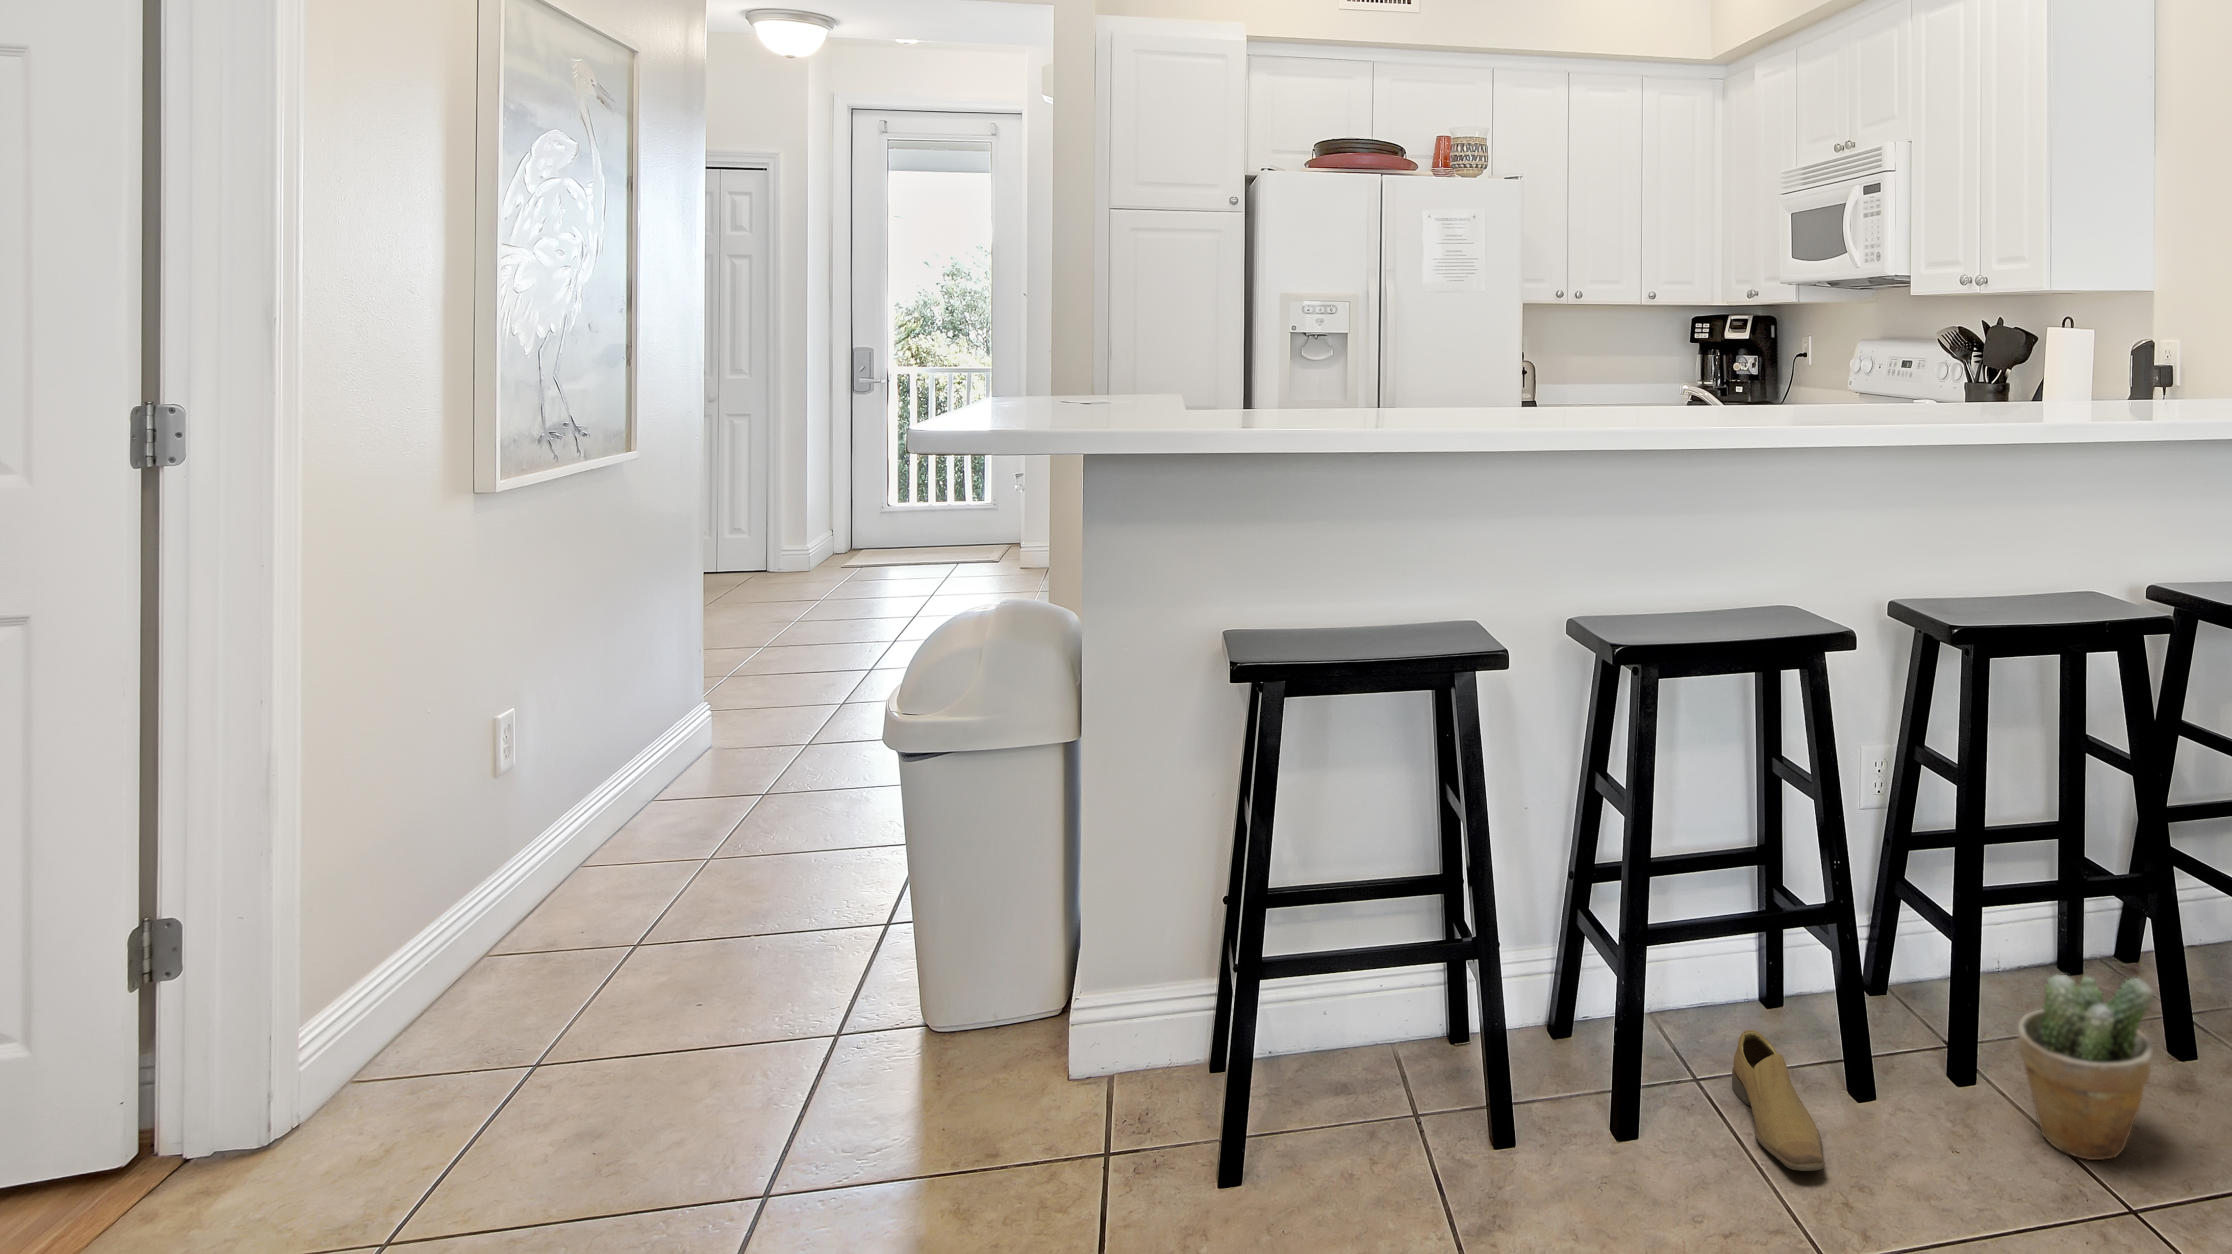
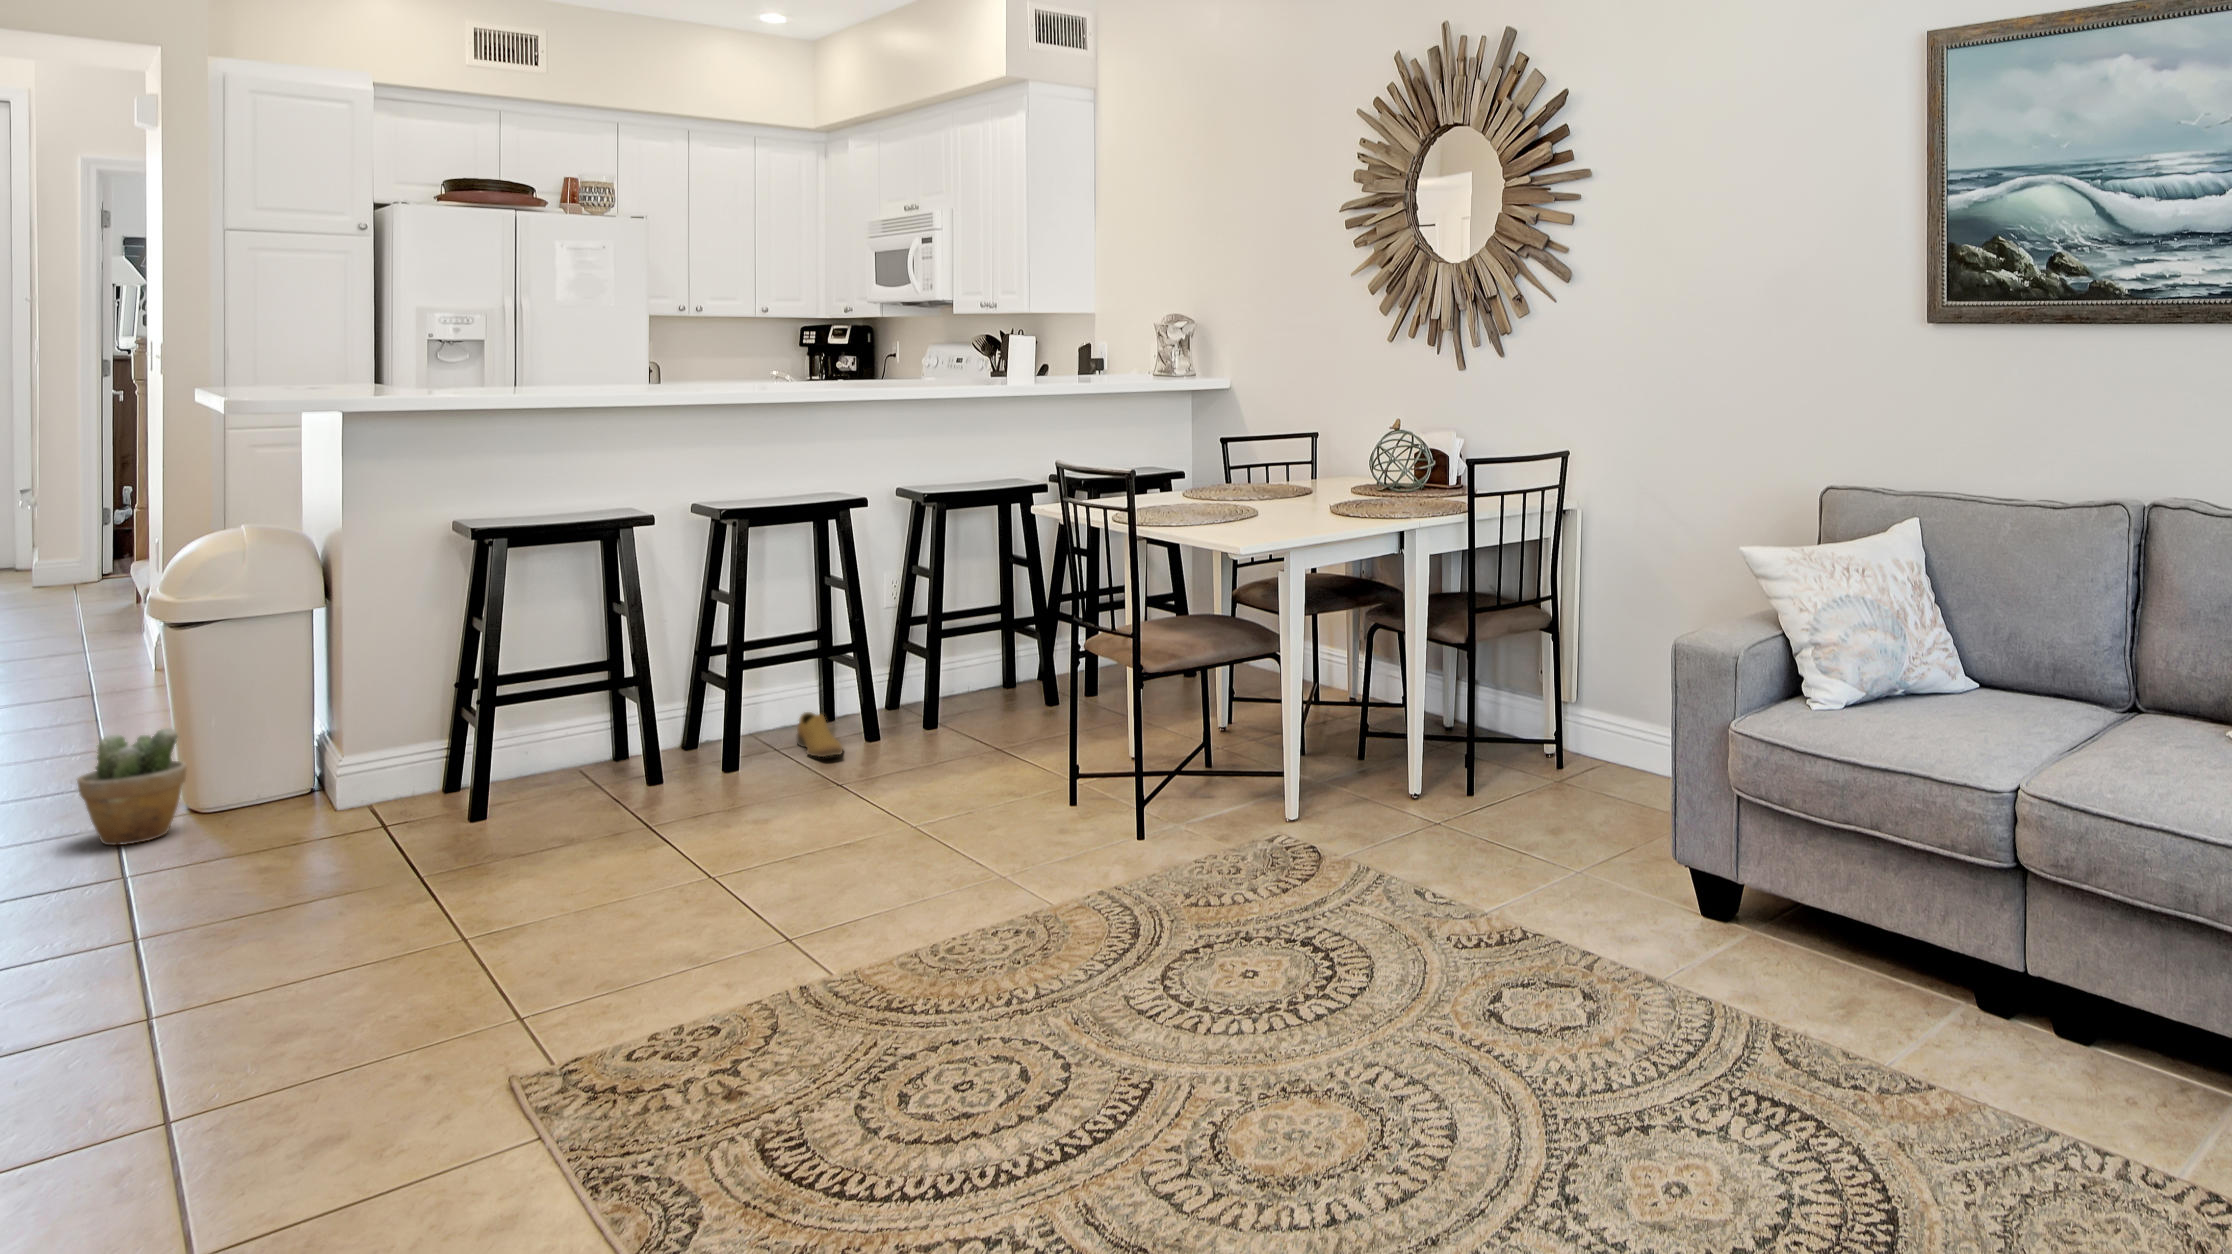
potted plant: present [2018,975,2153,1160] -> present [77,728,187,845]

